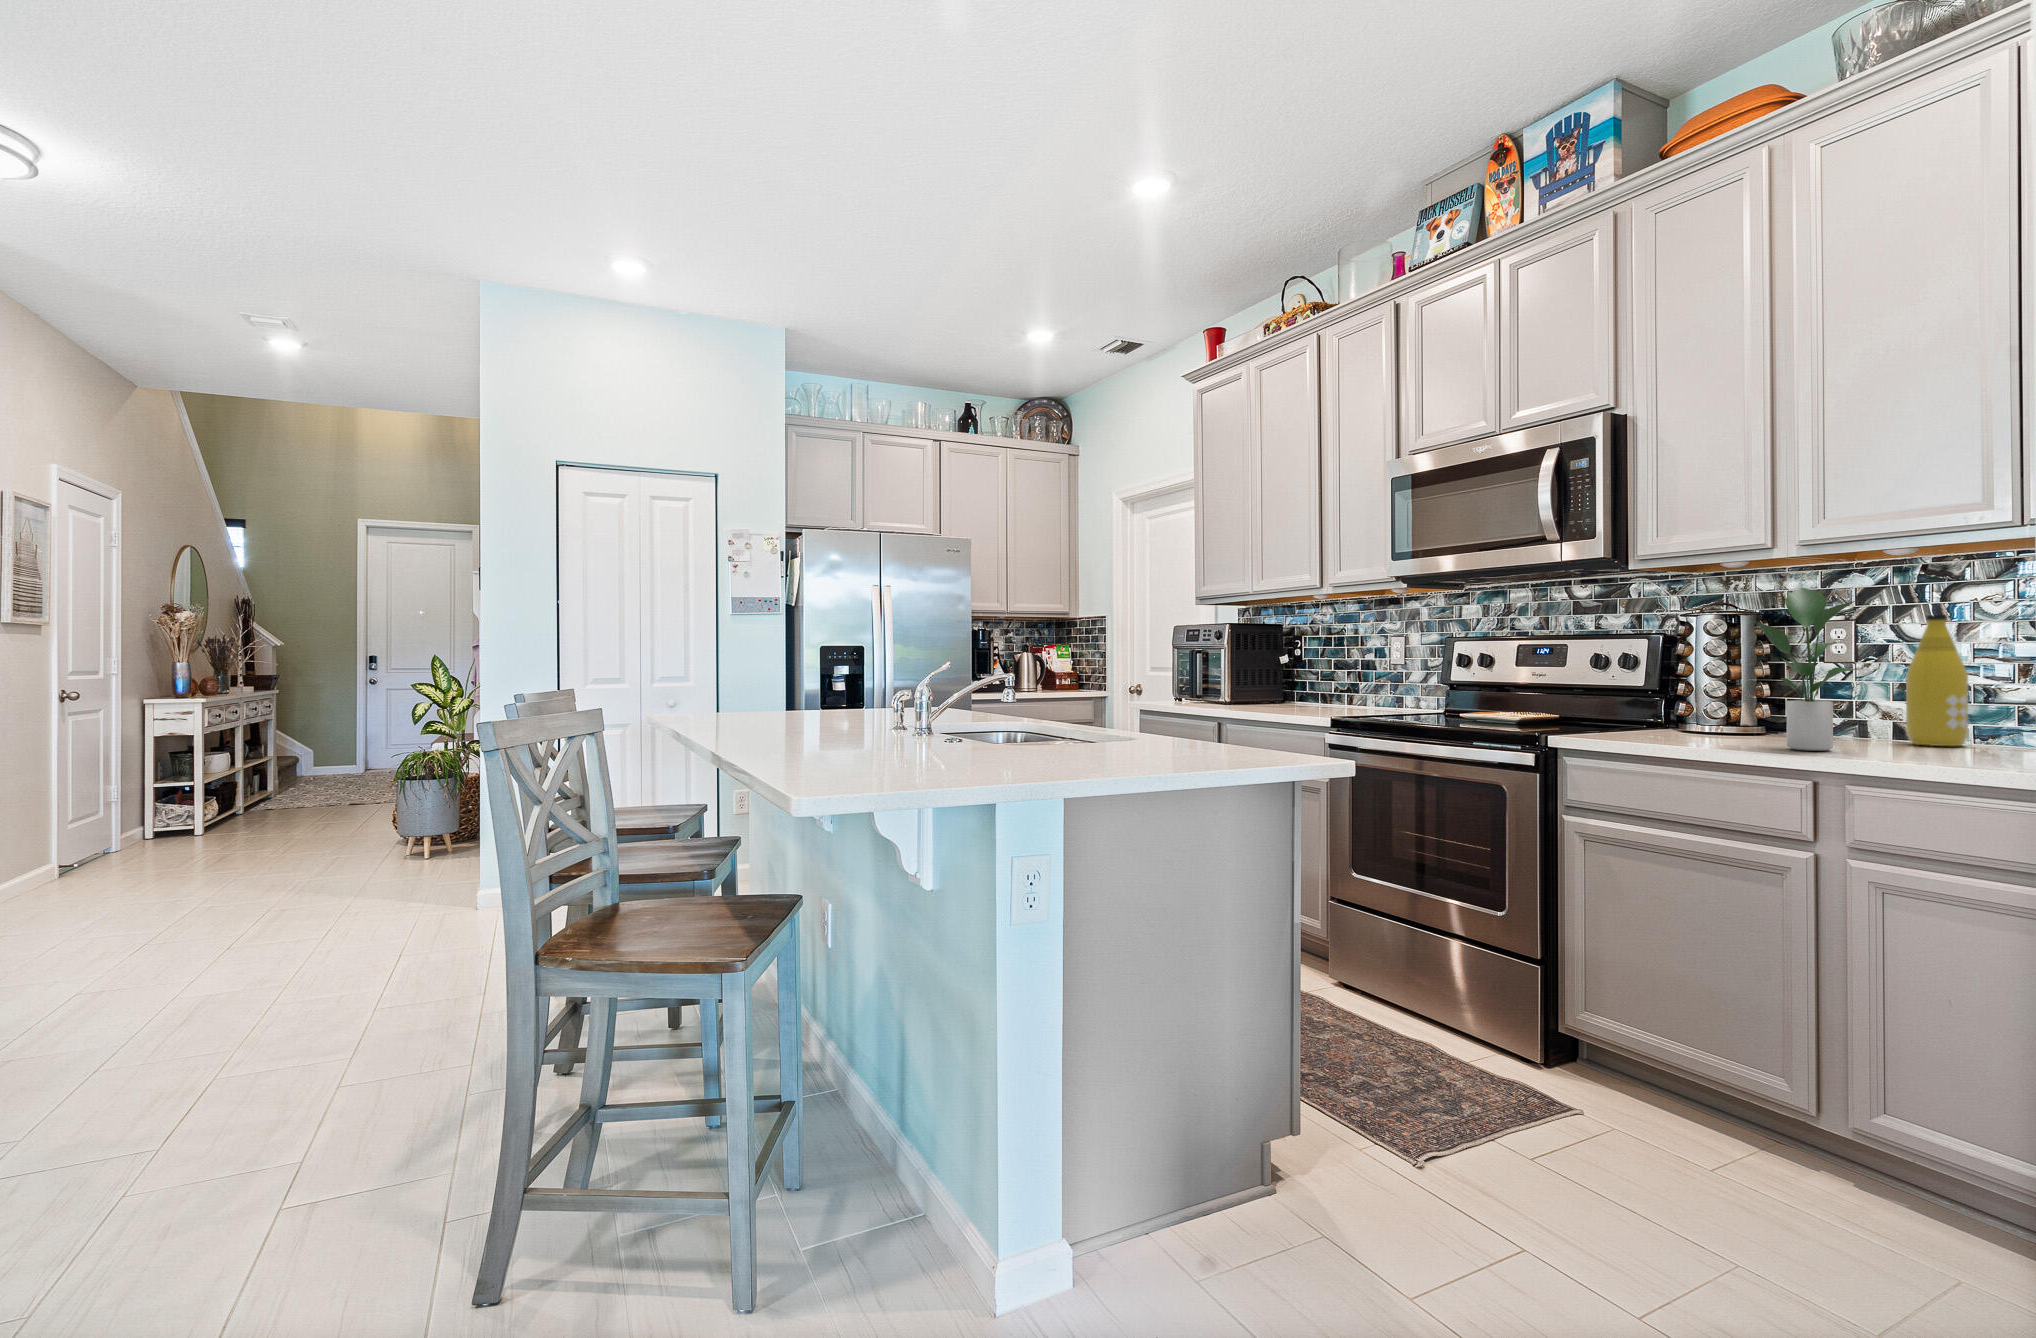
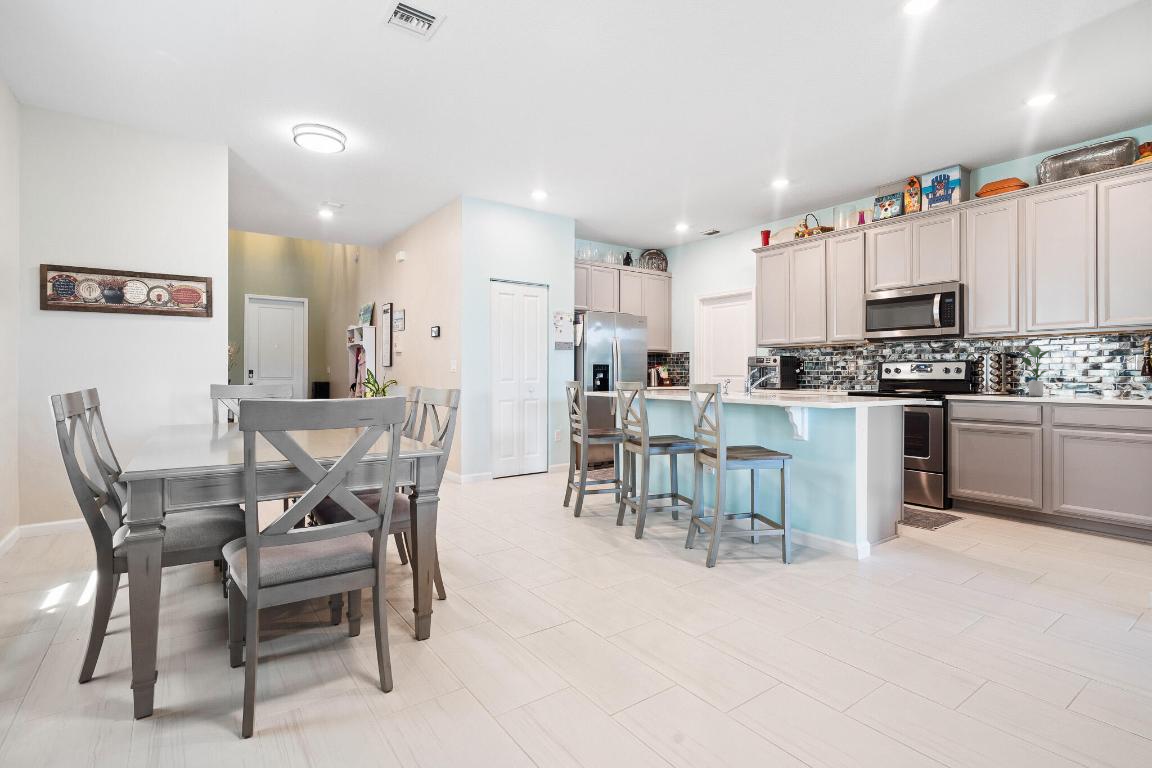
bottle: present [1906,615,1968,746] -> none [1059,355,1078,395]

